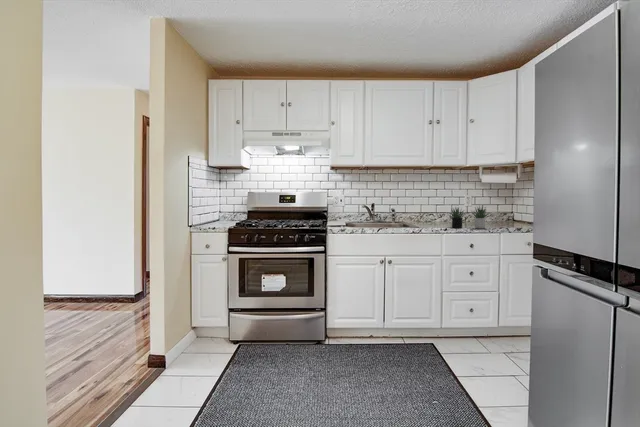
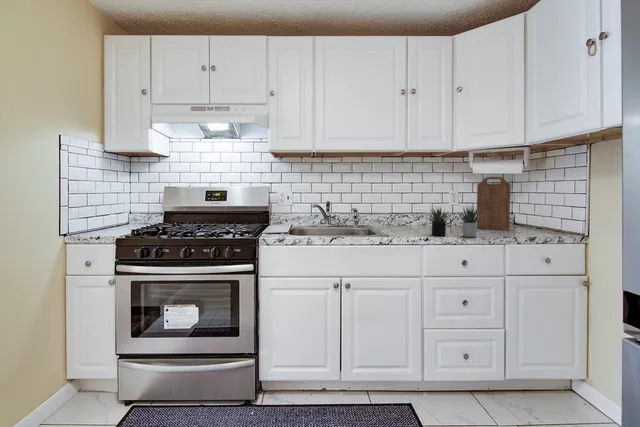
cutting board: none [486,184,512,224] -> present [477,177,511,229]

